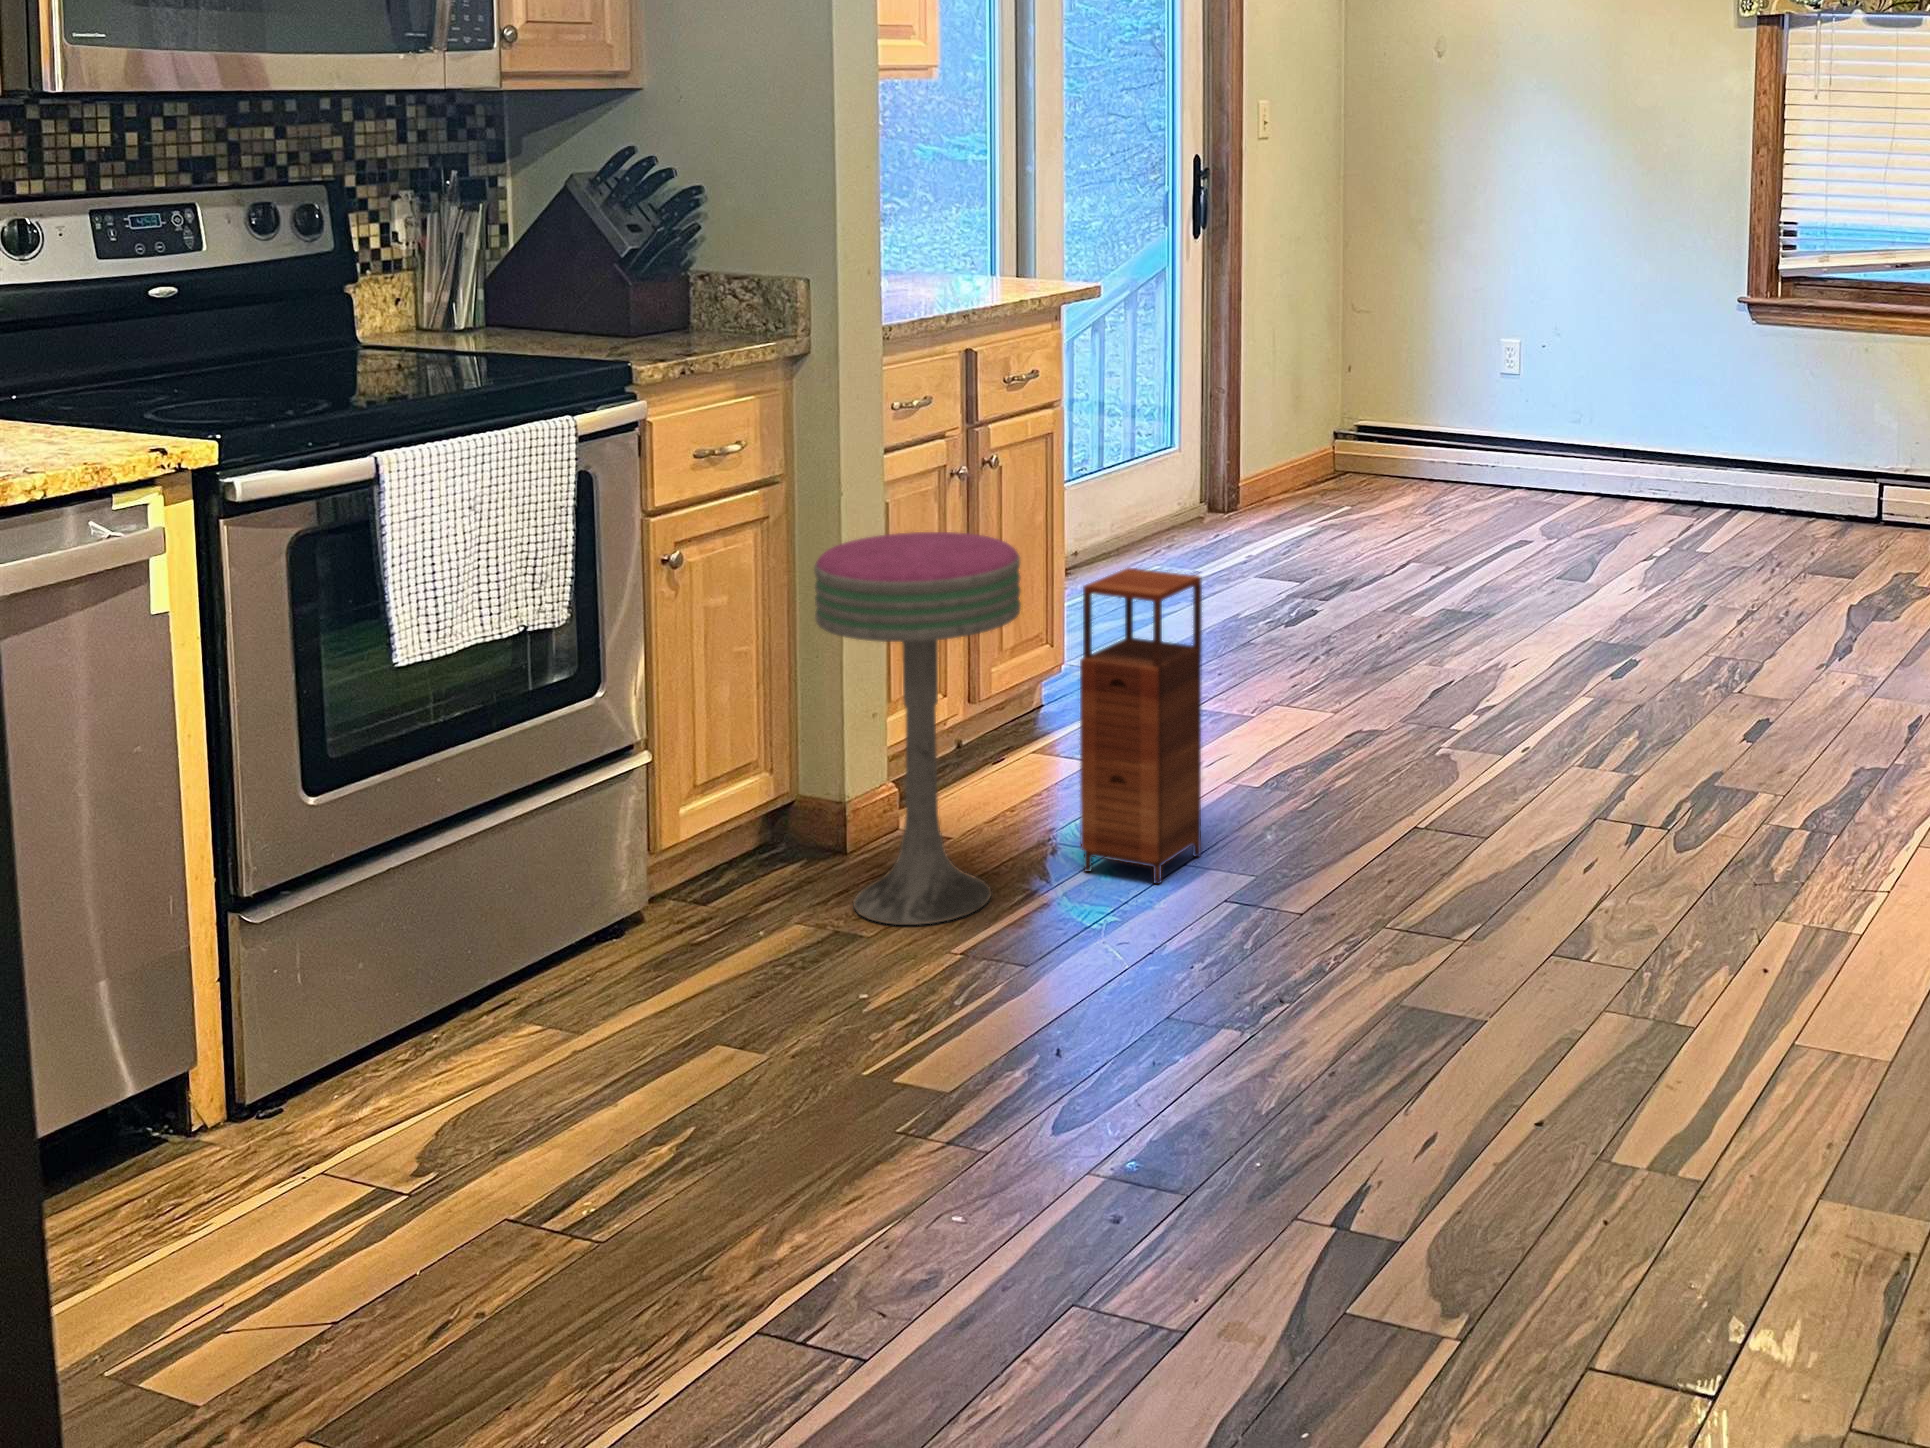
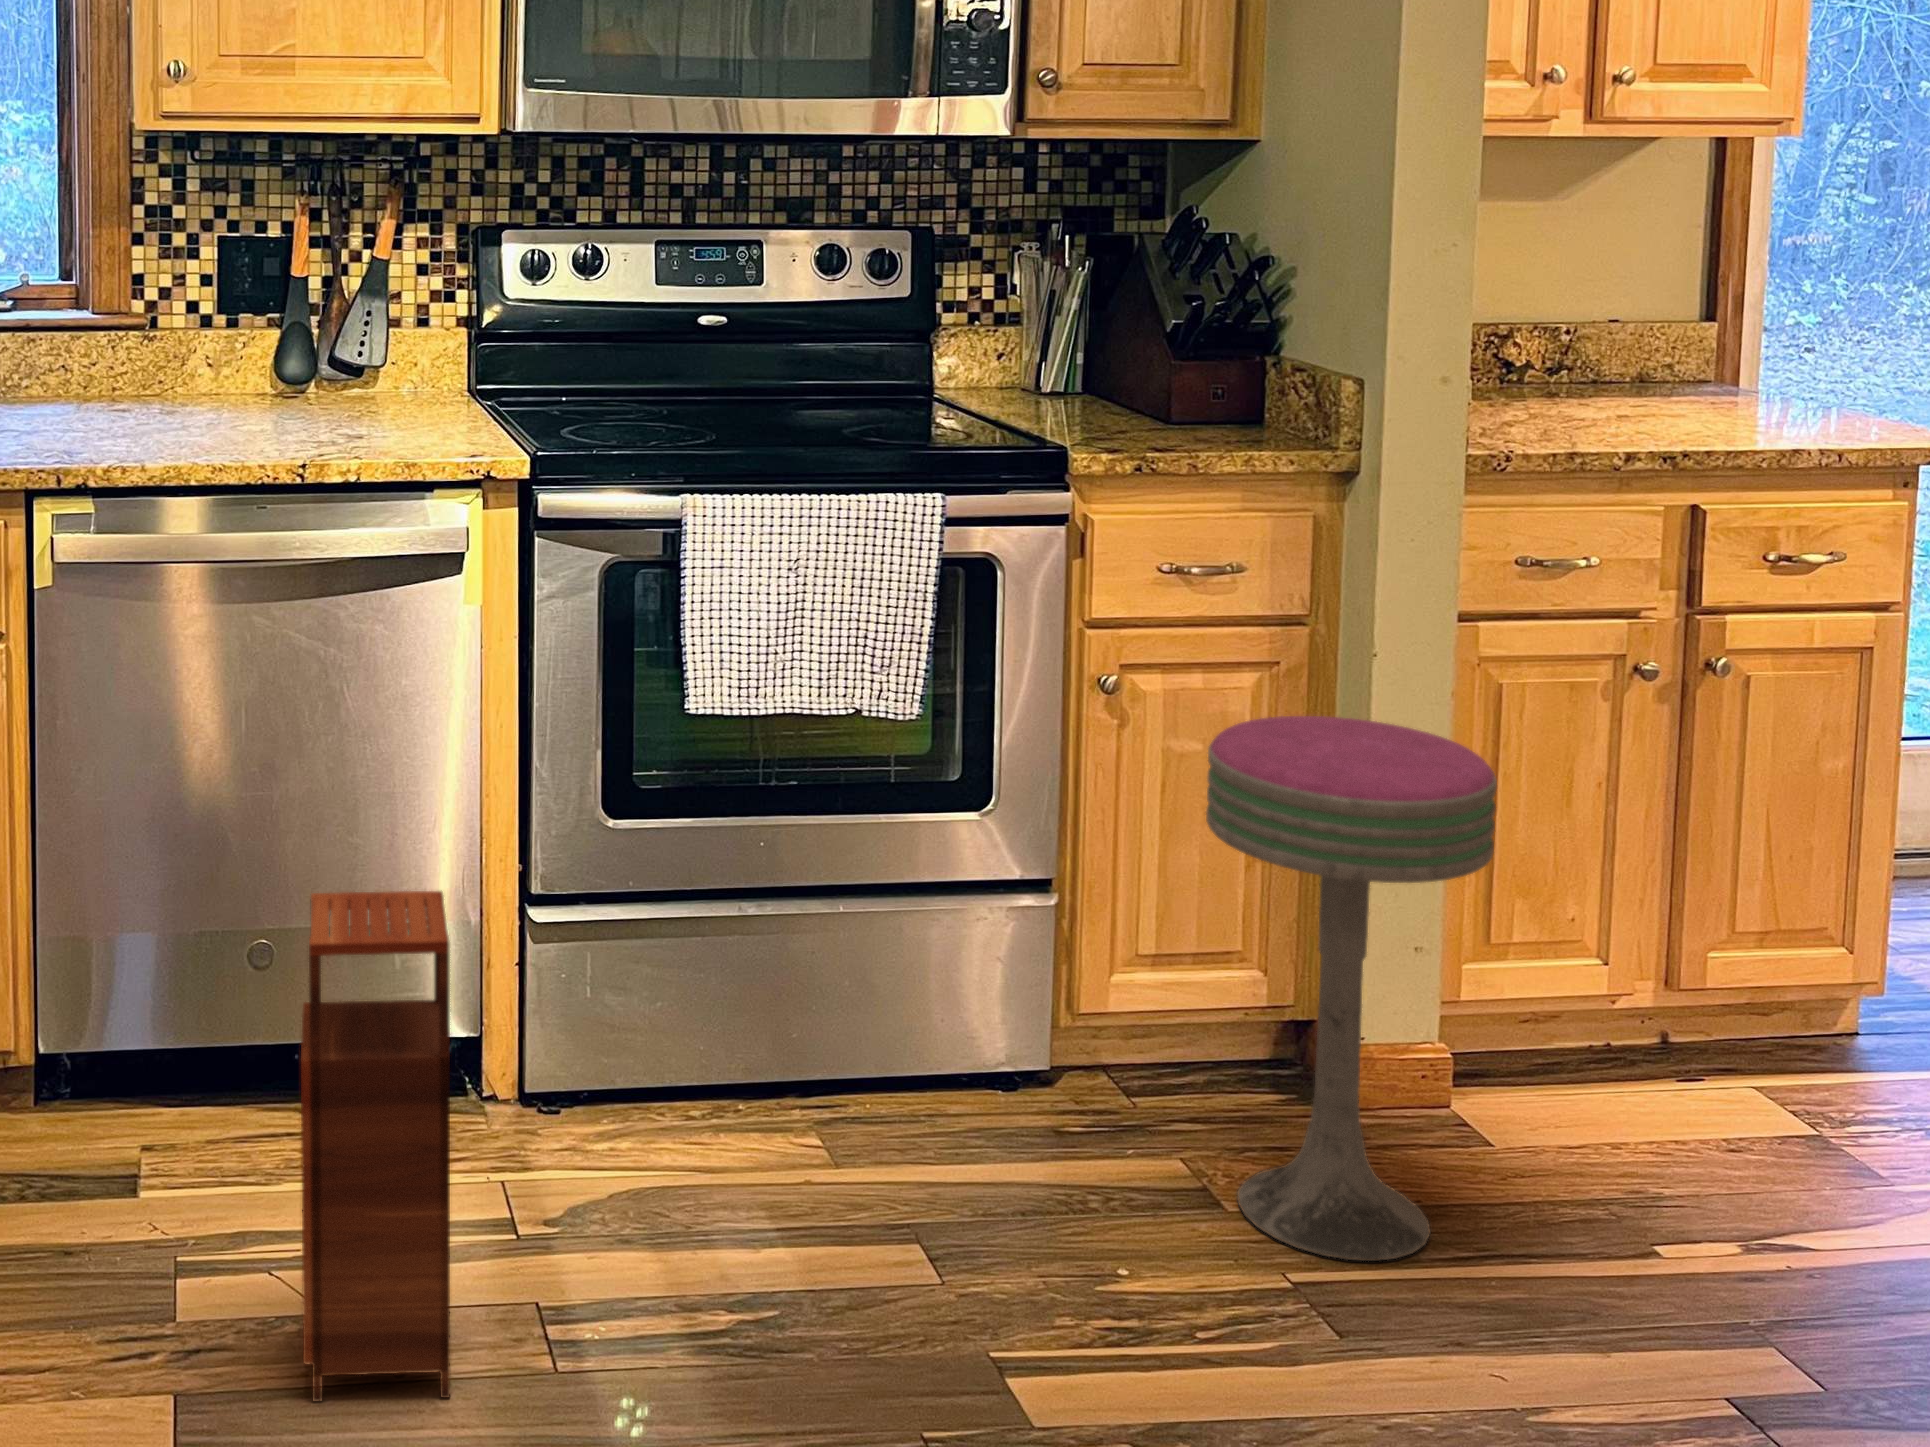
storage cabinet: present [1080,568,1202,884] -> present [301,891,450,1401]

